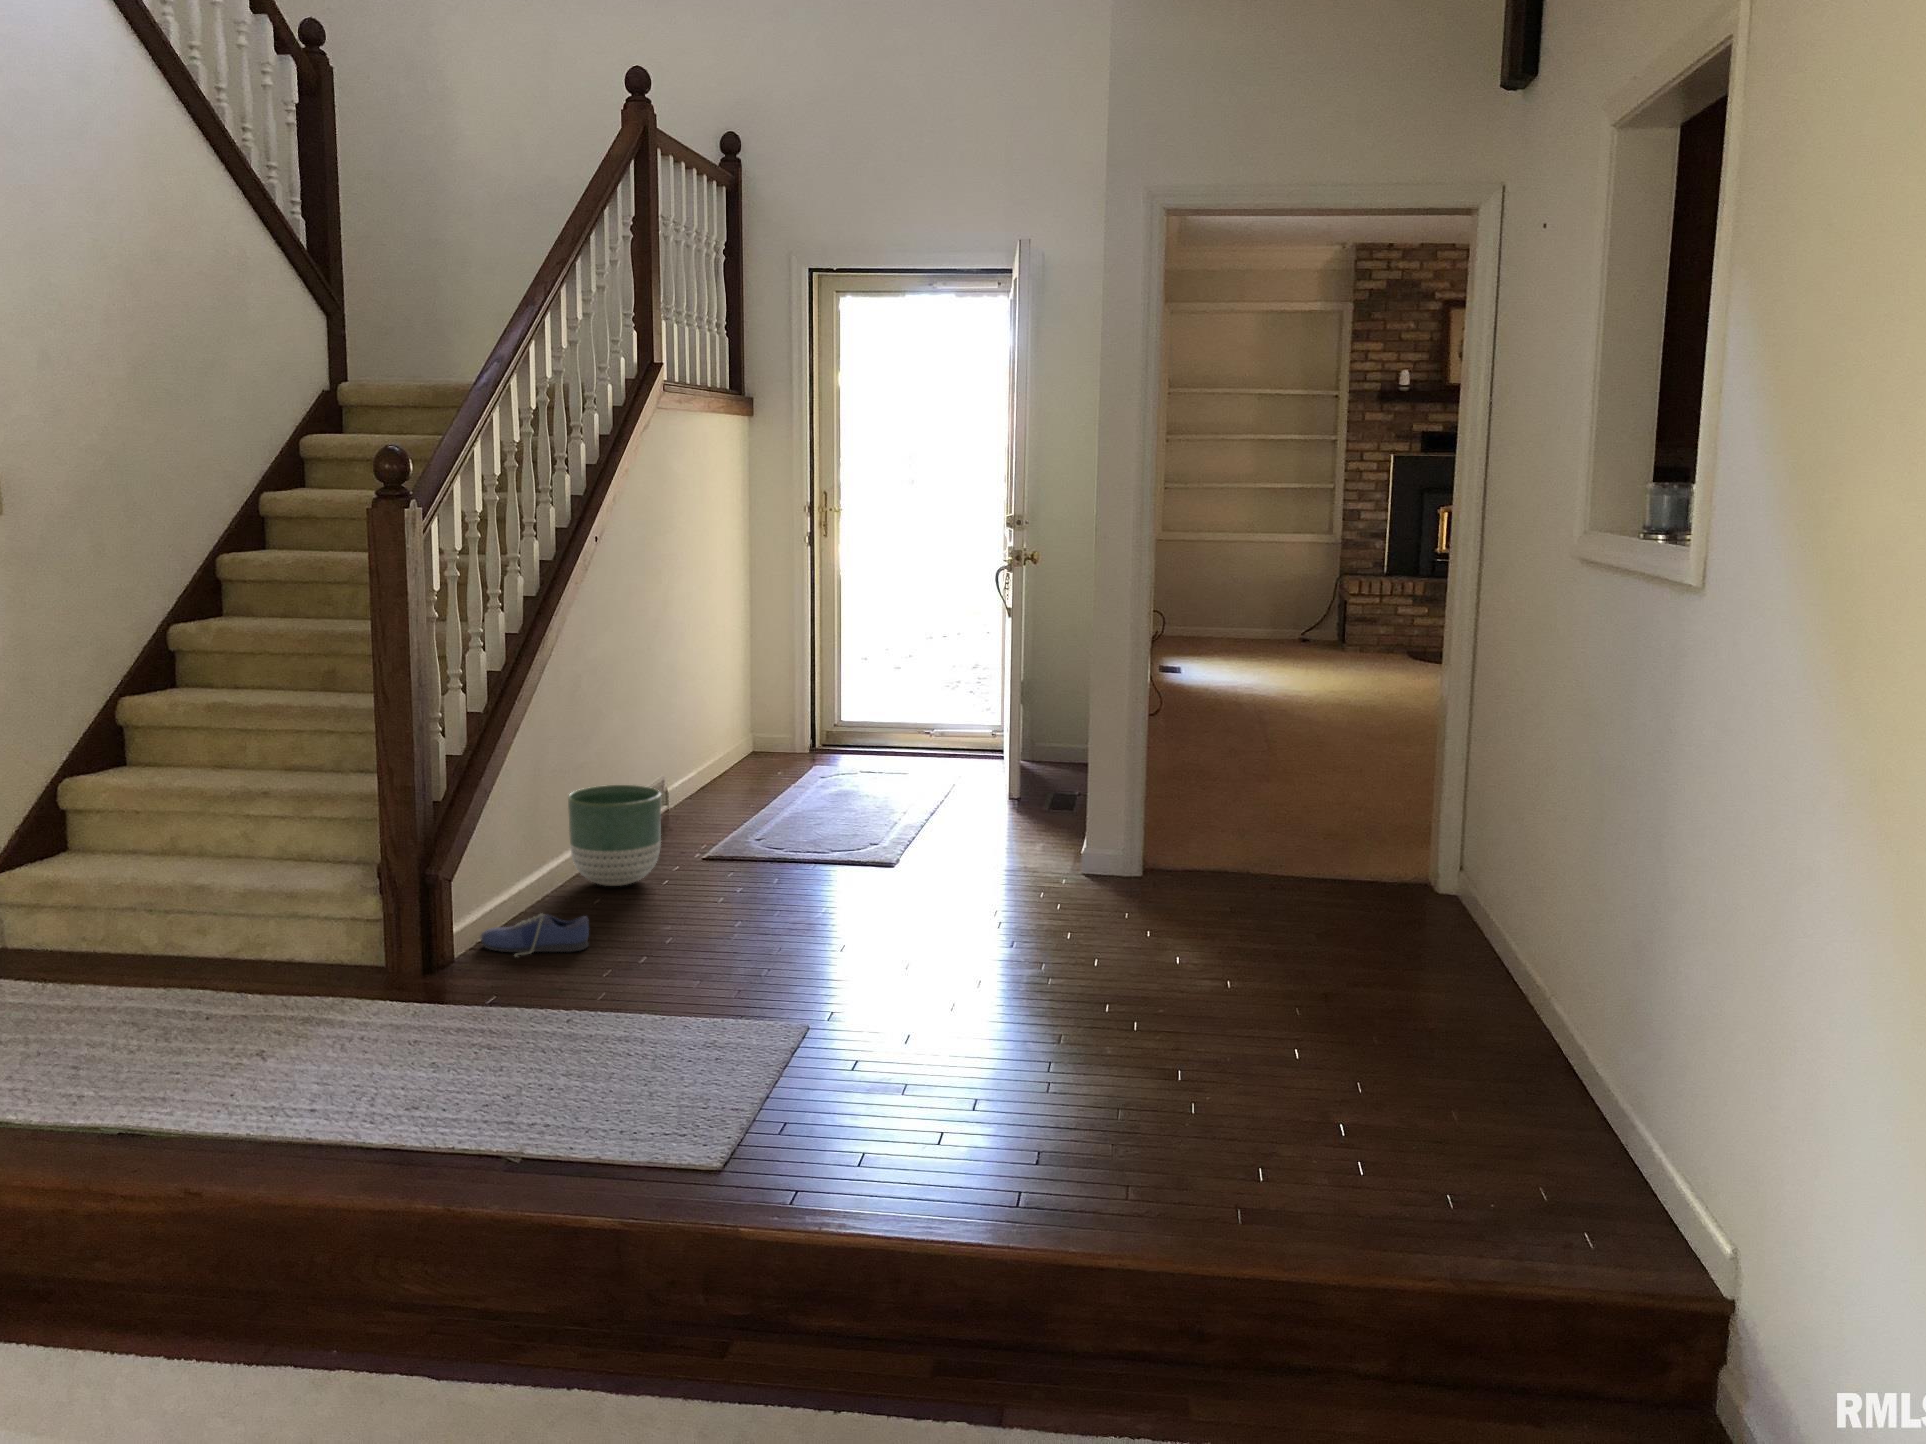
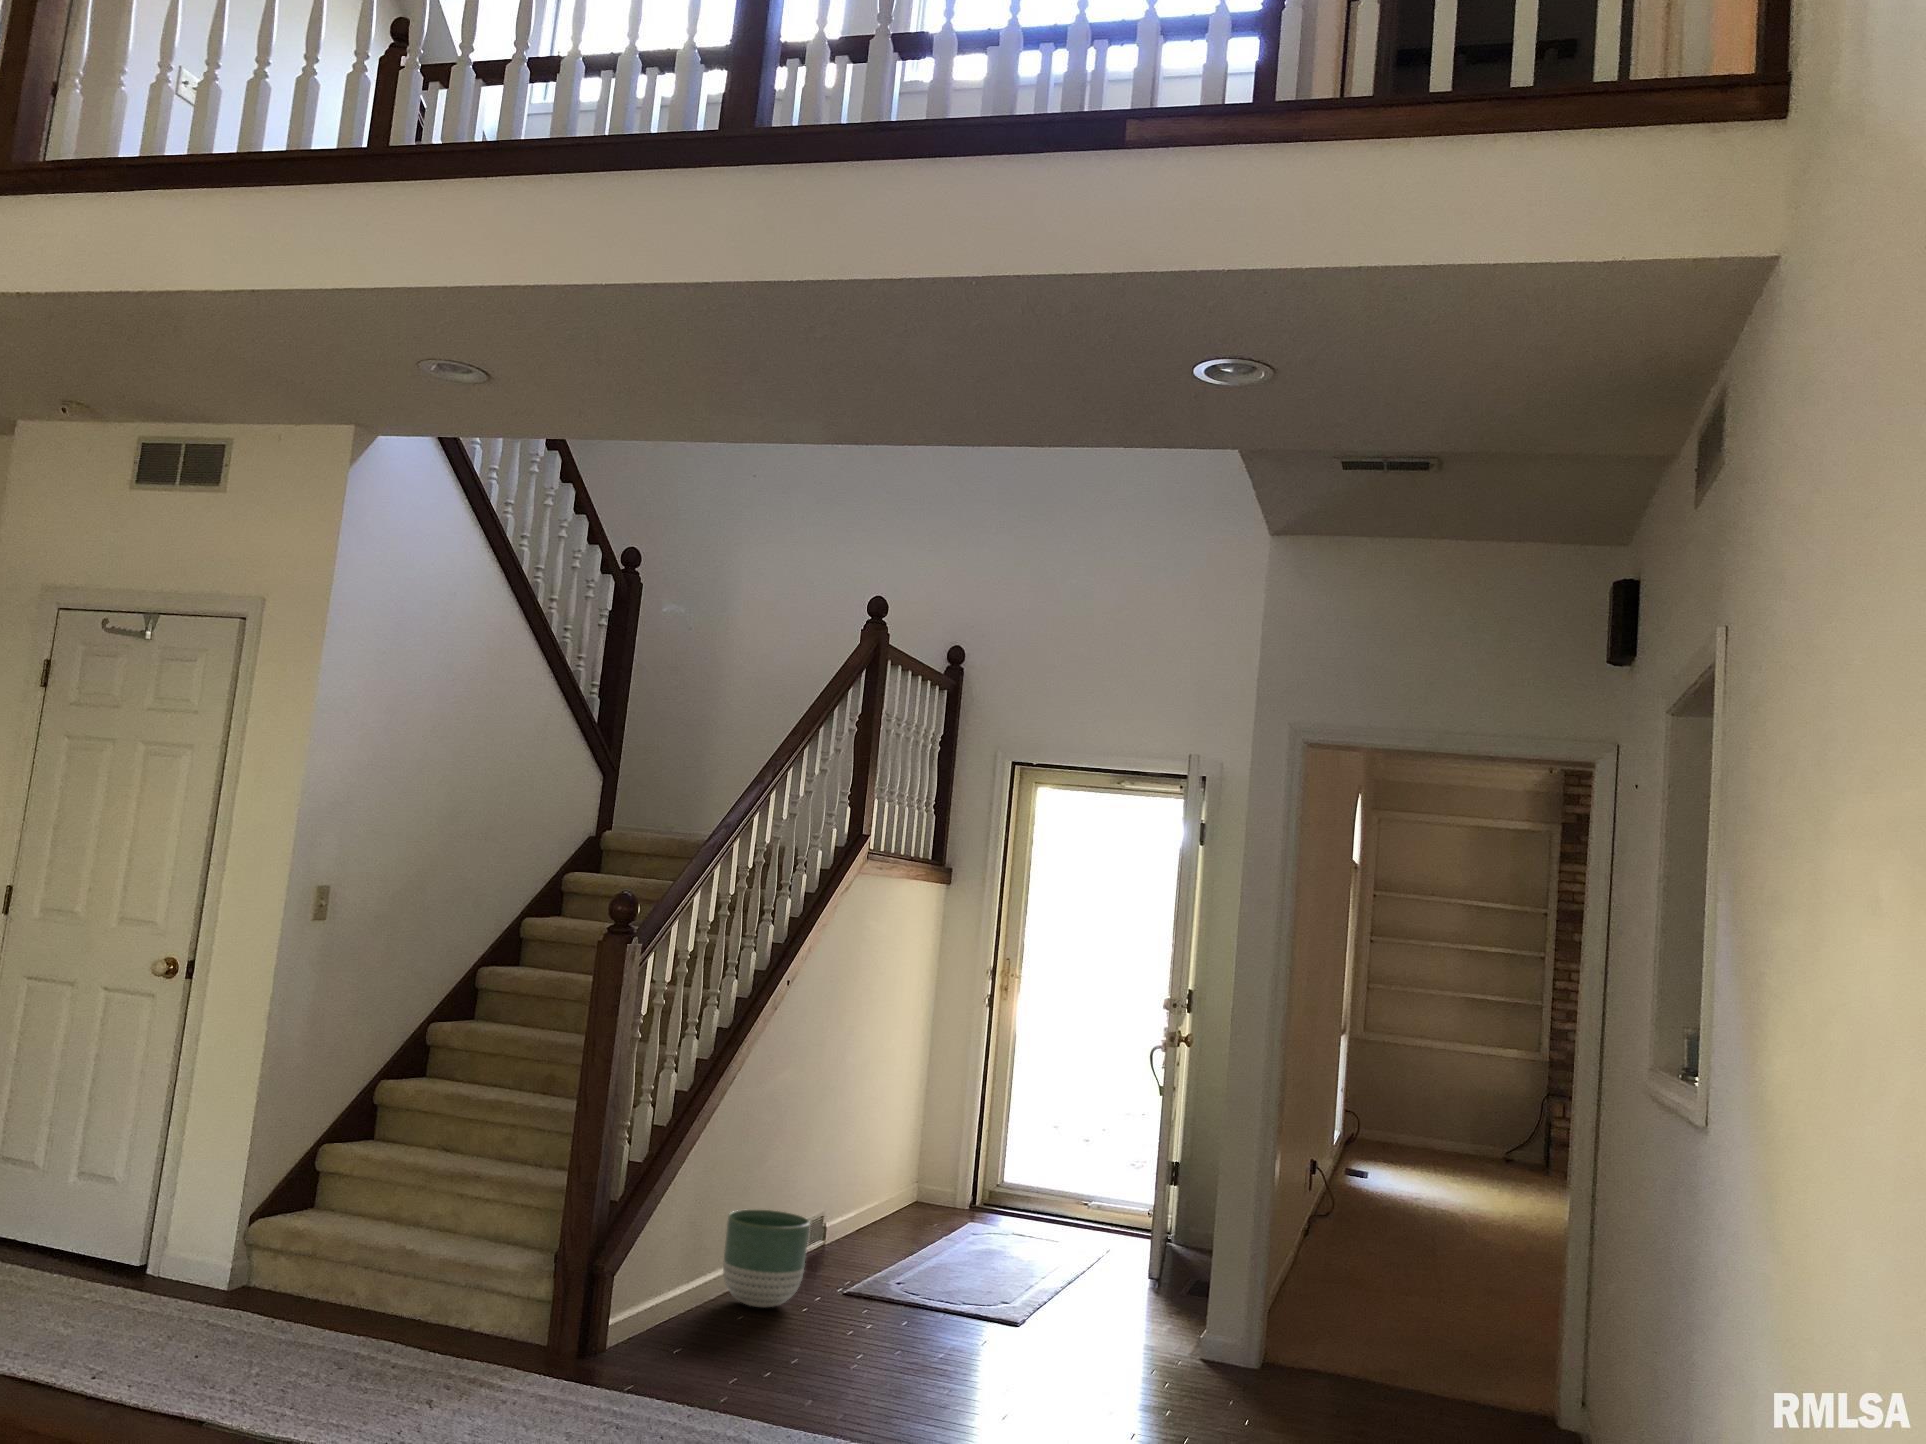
shoe: present [481,914,589,957] -> none [630,1317,724,1357]

